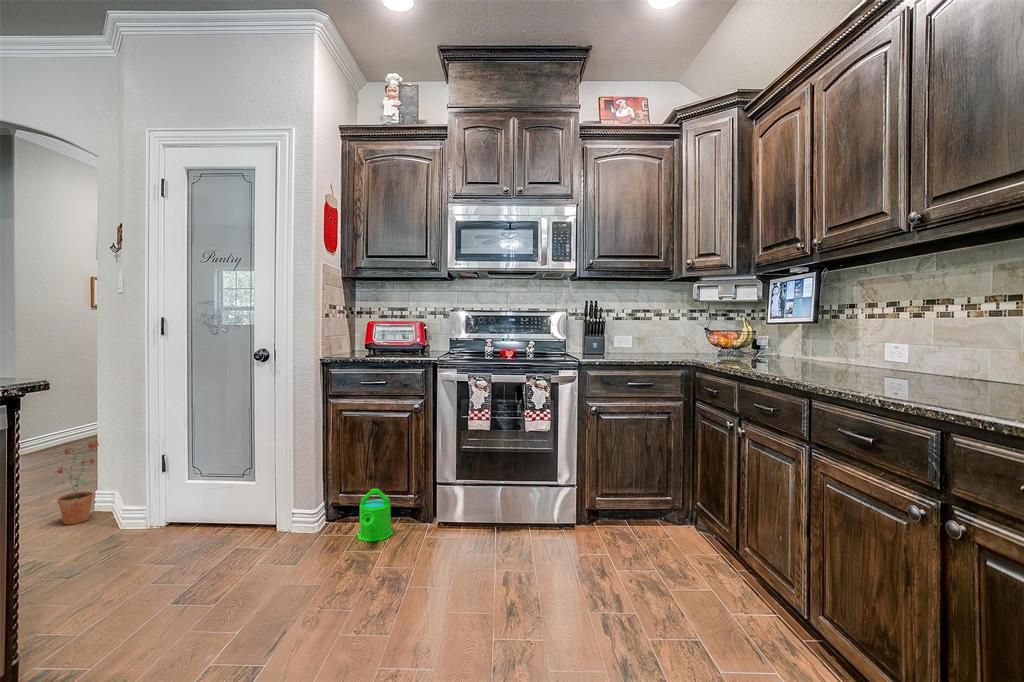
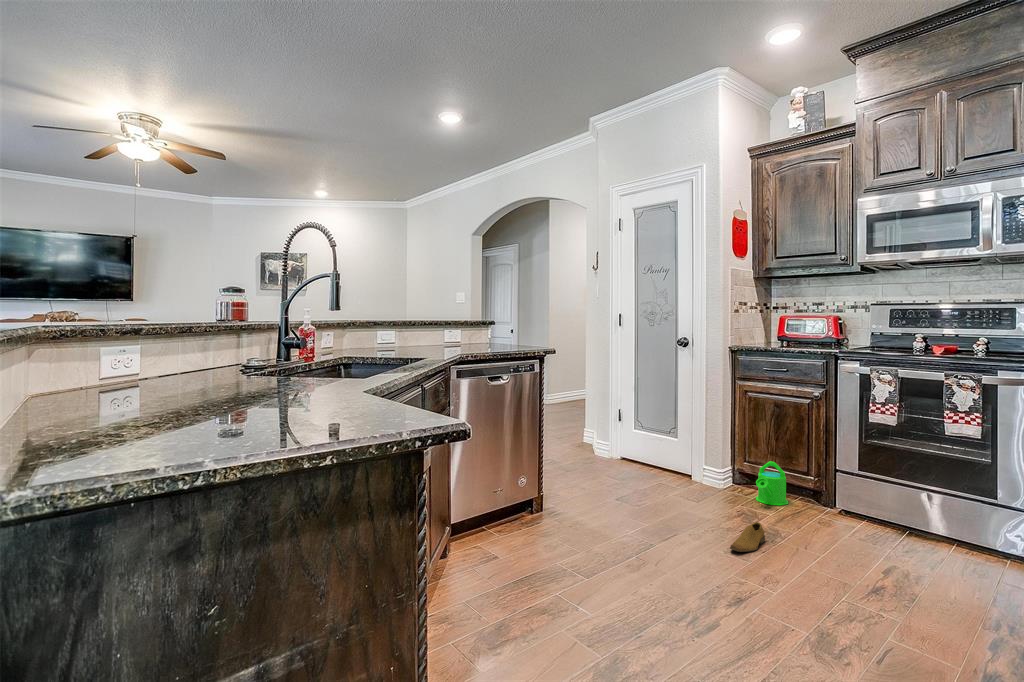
potted plant: present [55,441,99,524] -> none [565,398,588,450]
shoe: none [348,582,385,642] -> present [730,522,765,552]

